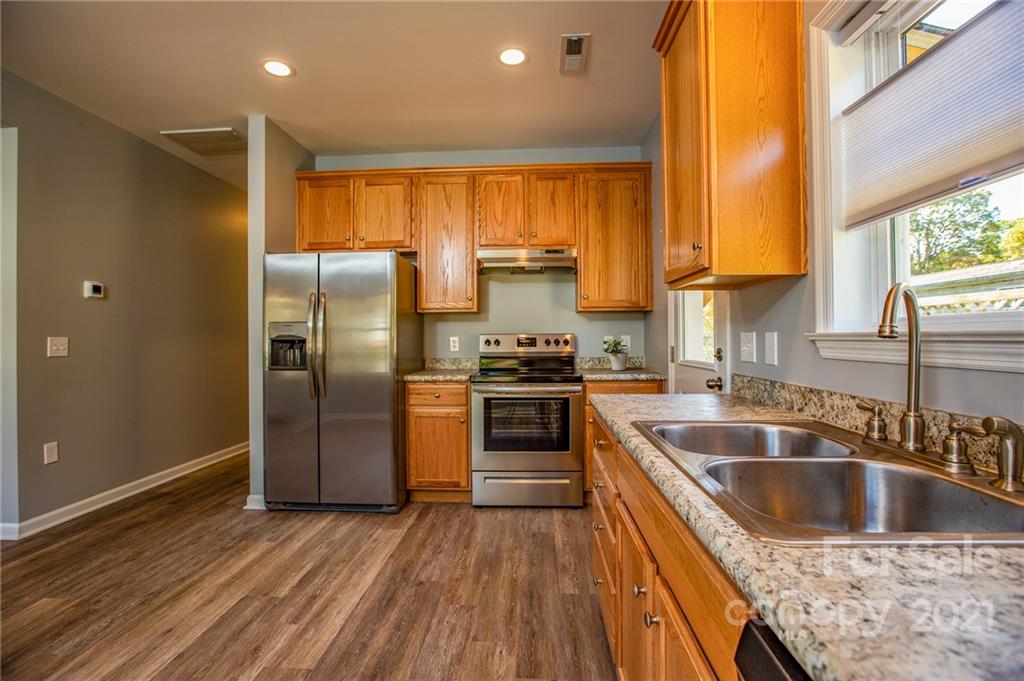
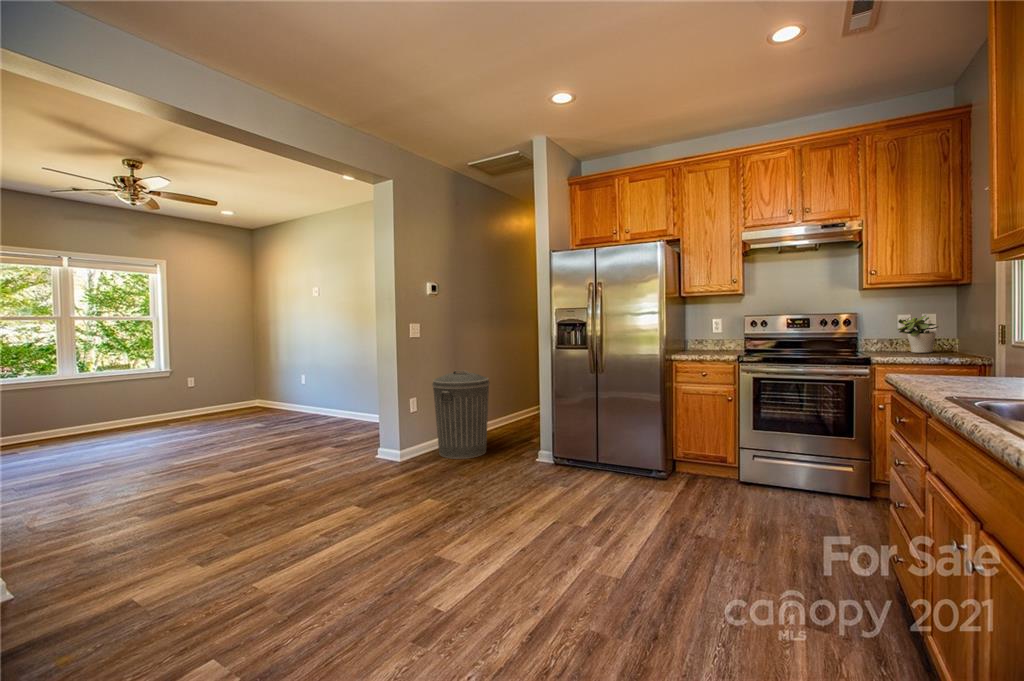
trash can: none [79,401,178,525] -> present [432,370,489,459]

